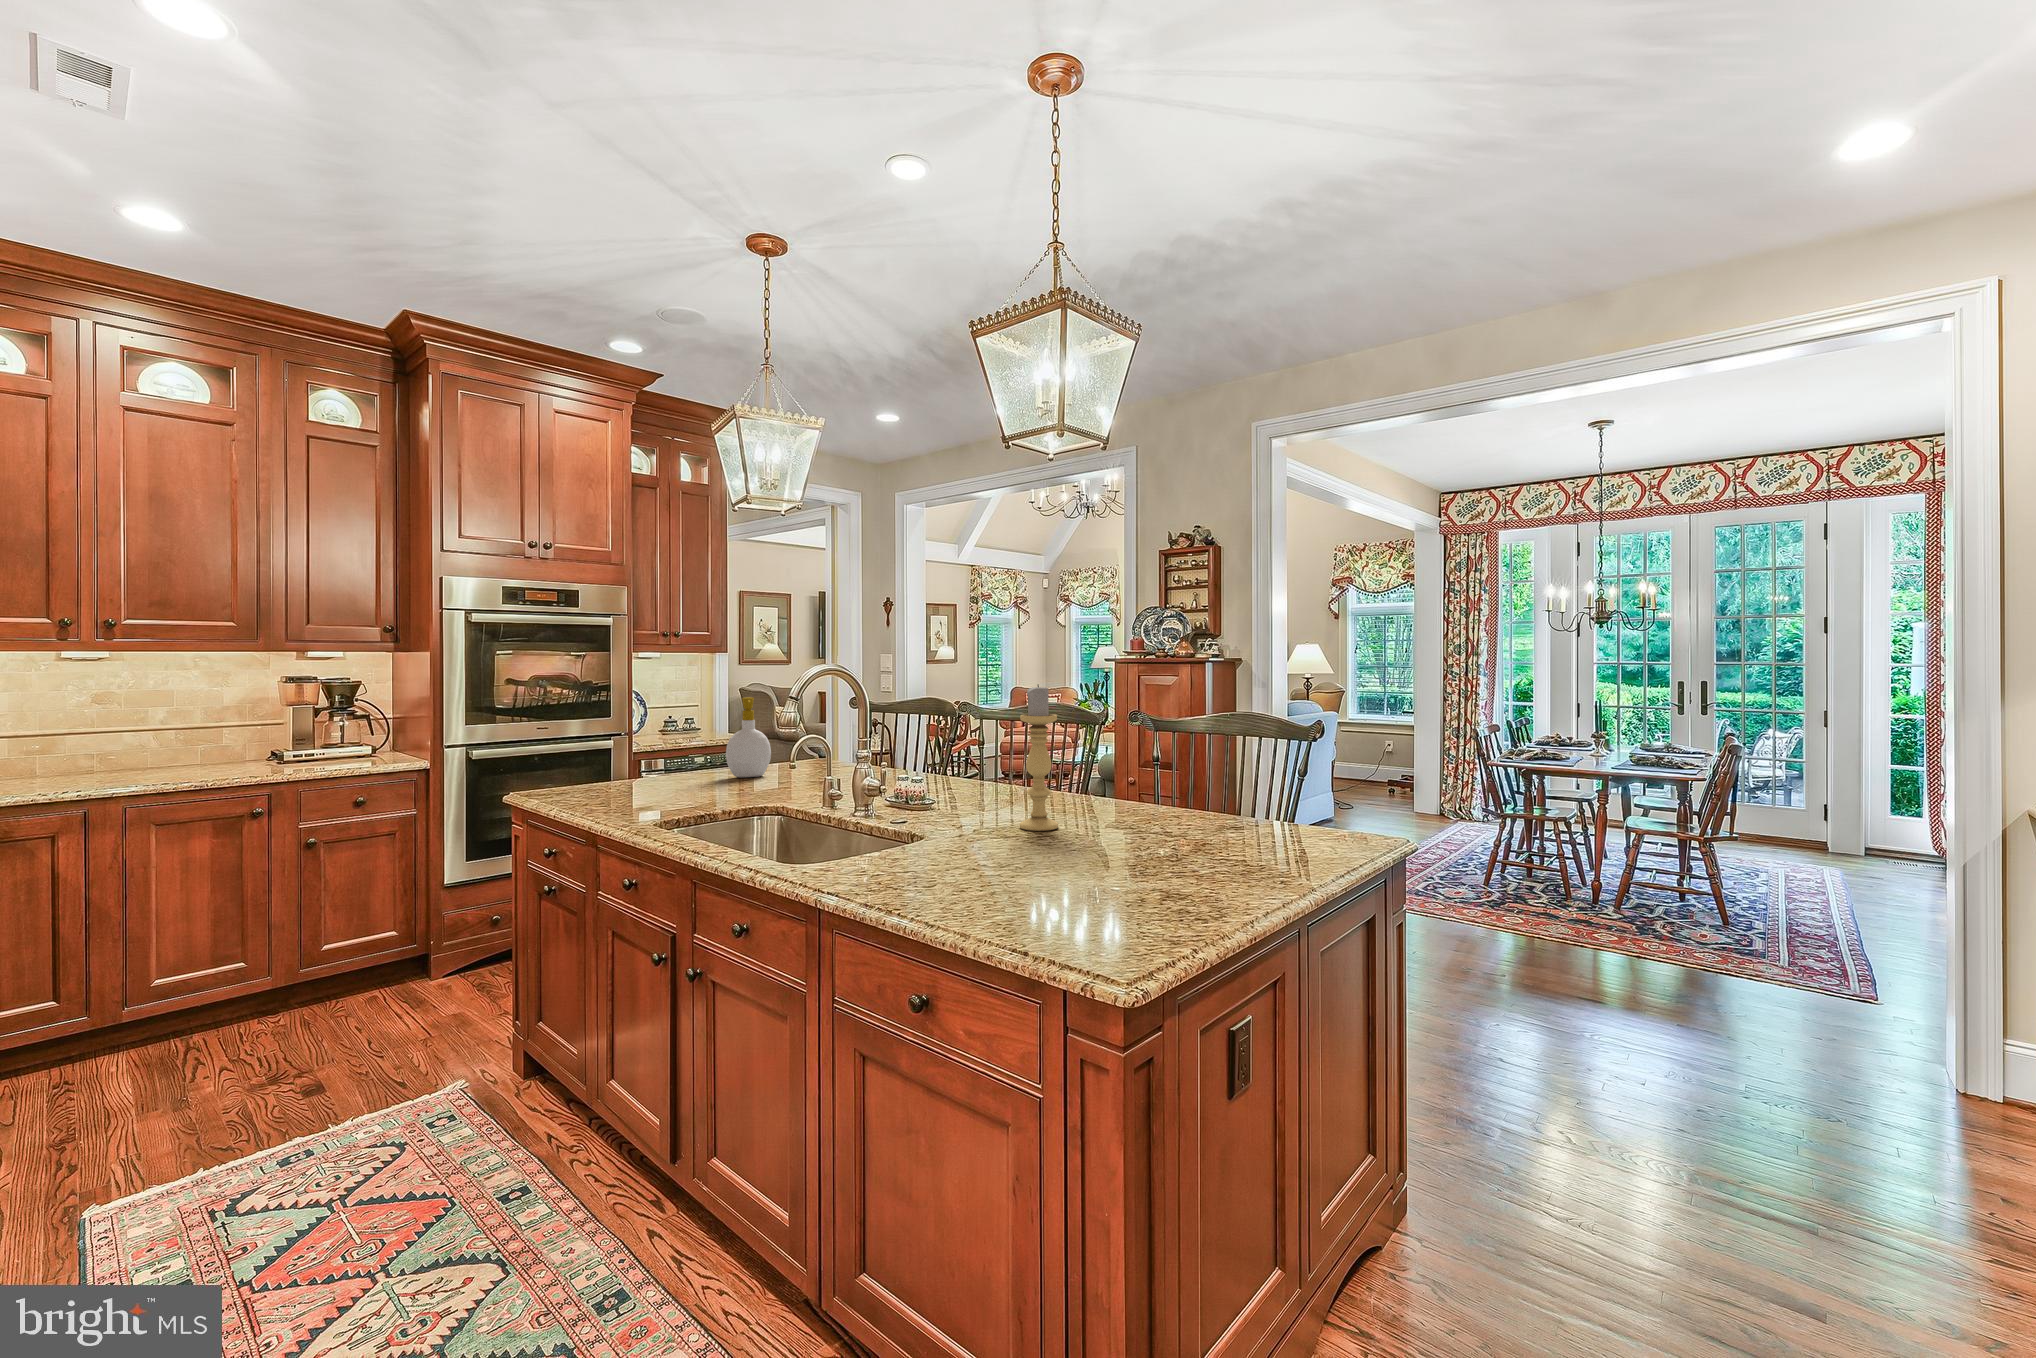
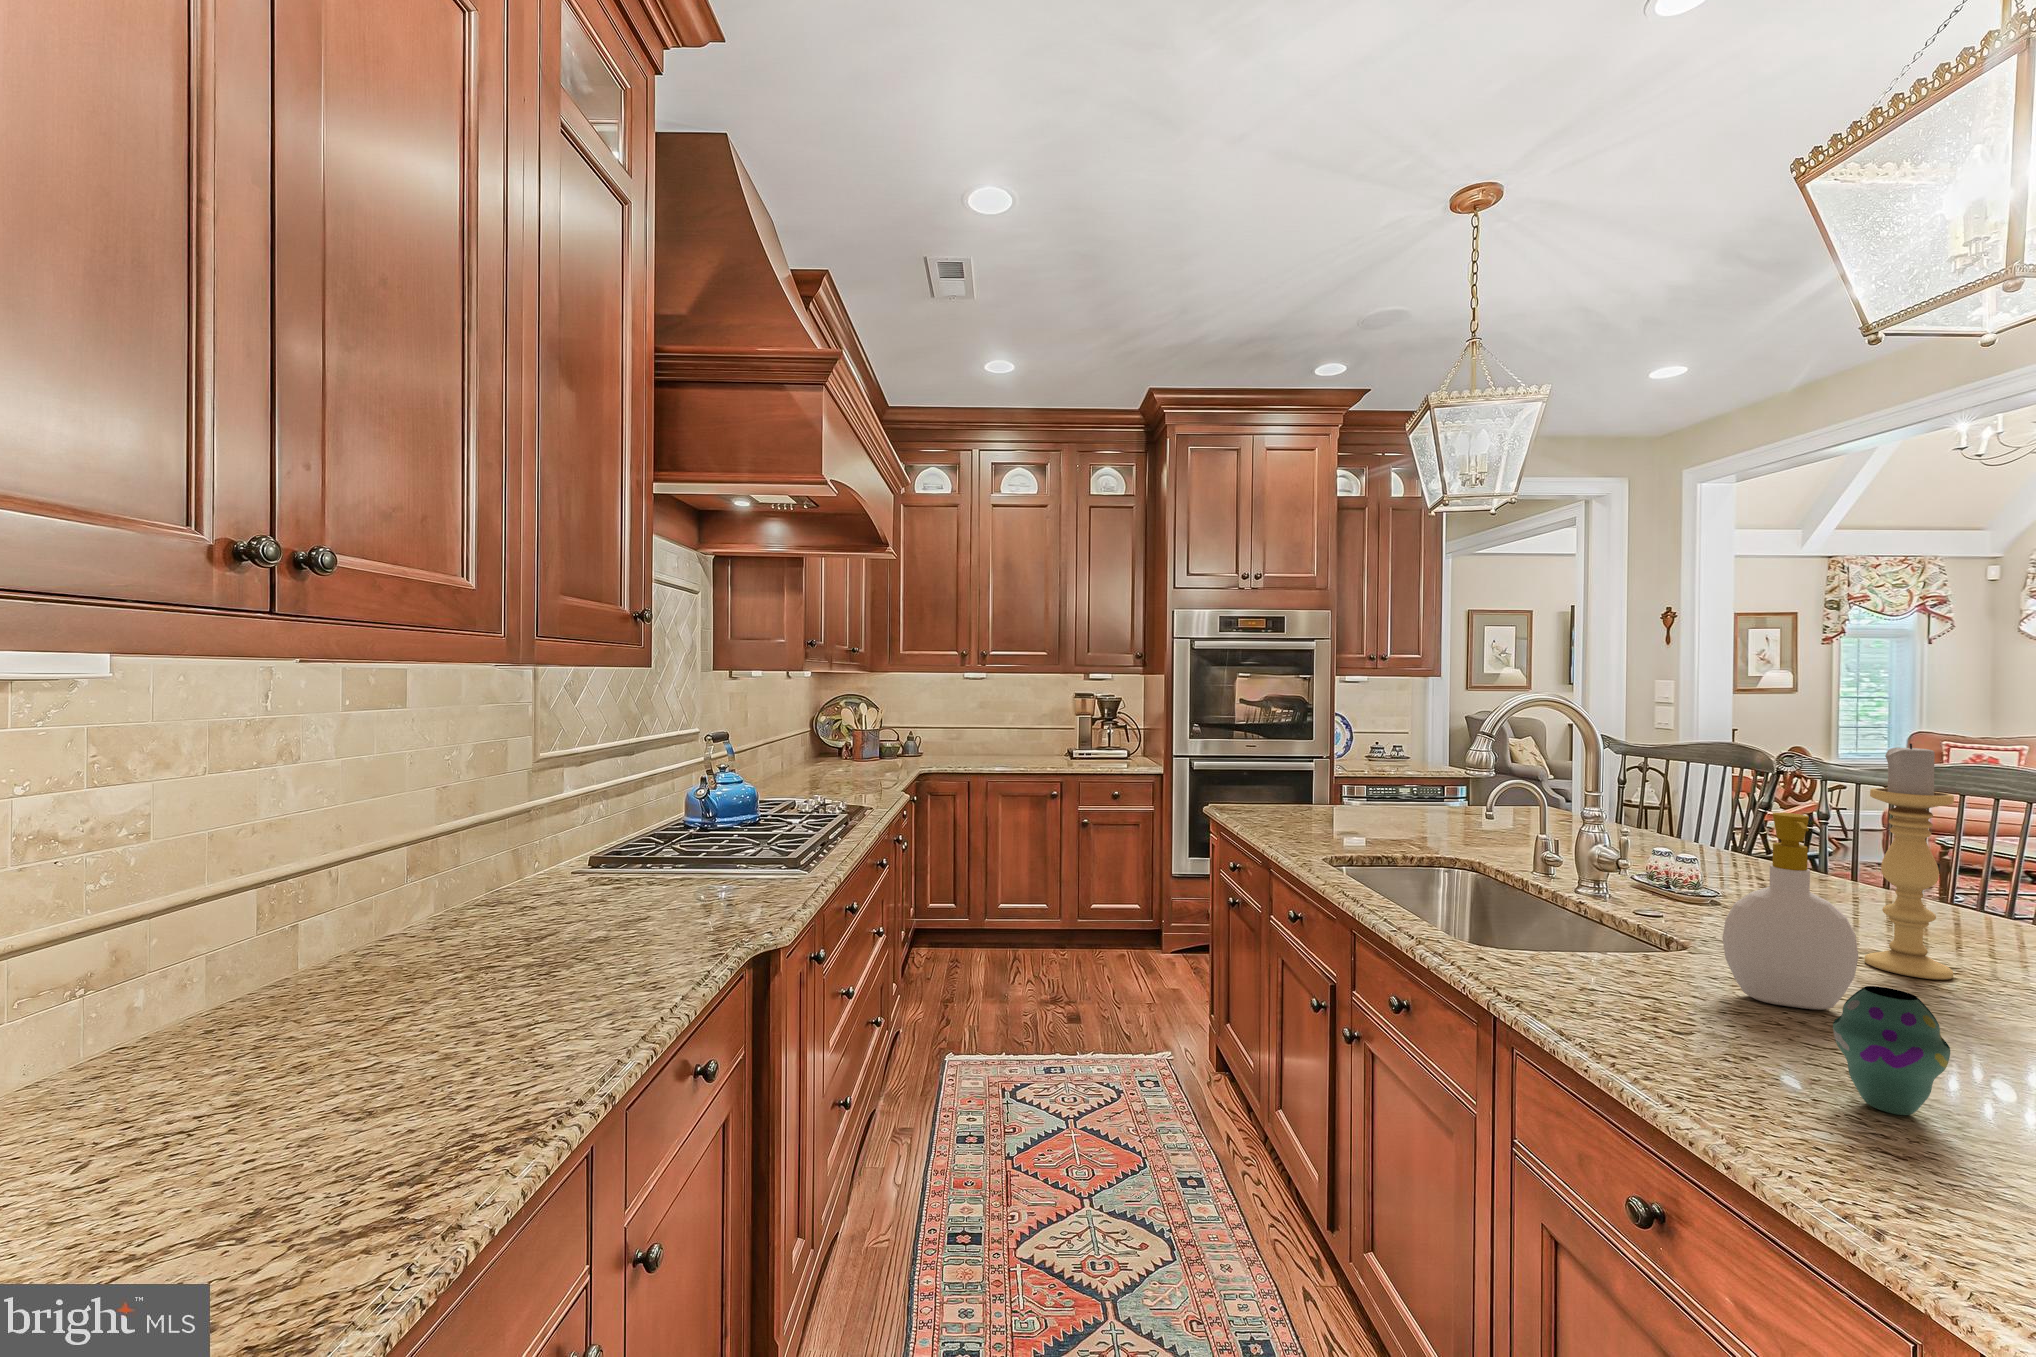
soap bottle: present [726,697,771,778] -> present [1722,813,1858,1009]
vase: none [1012,828,1062,902] -> present [1833,986,1950,1115]

